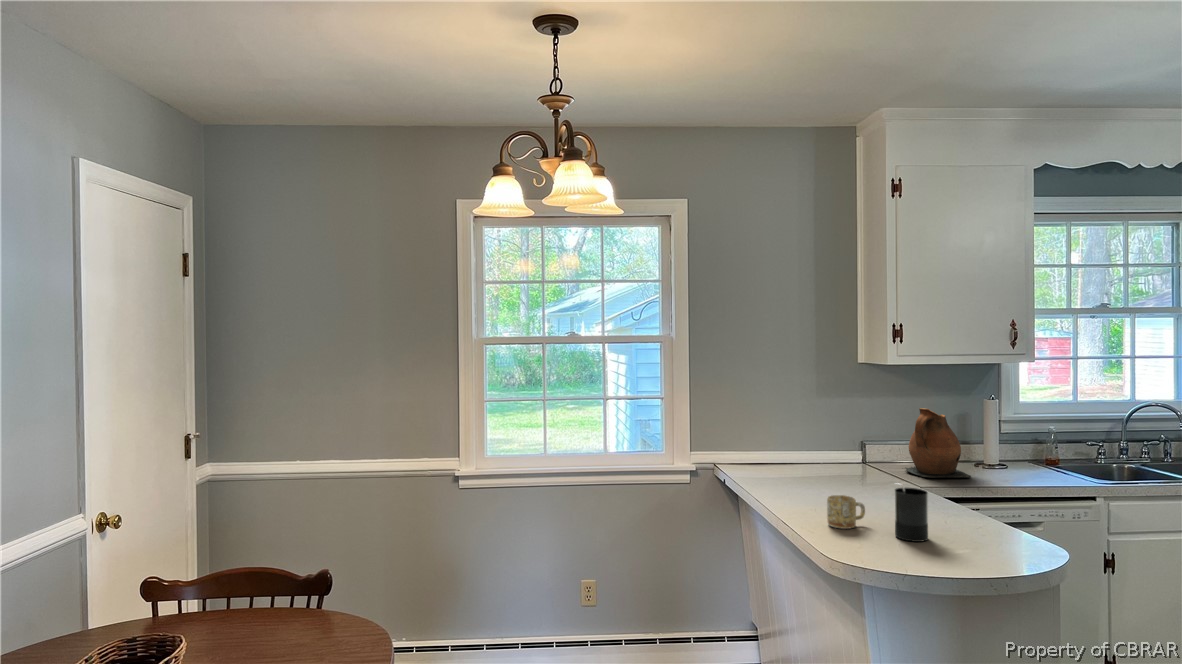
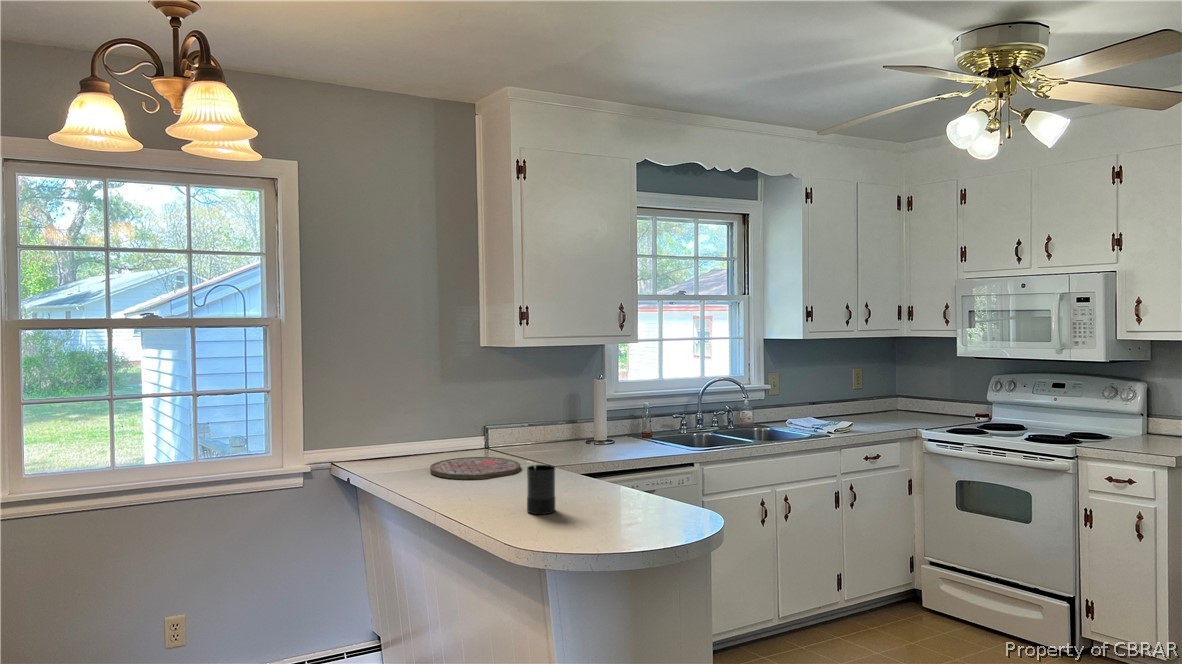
ceramic pitcher: present [905,408,971,478] -> none [524,390,584,457]
cutting board: none [802,470,896,494] -> present [430,457,520,479]
mug: present [827,495,865,529] -> none [464,479,499,511]

